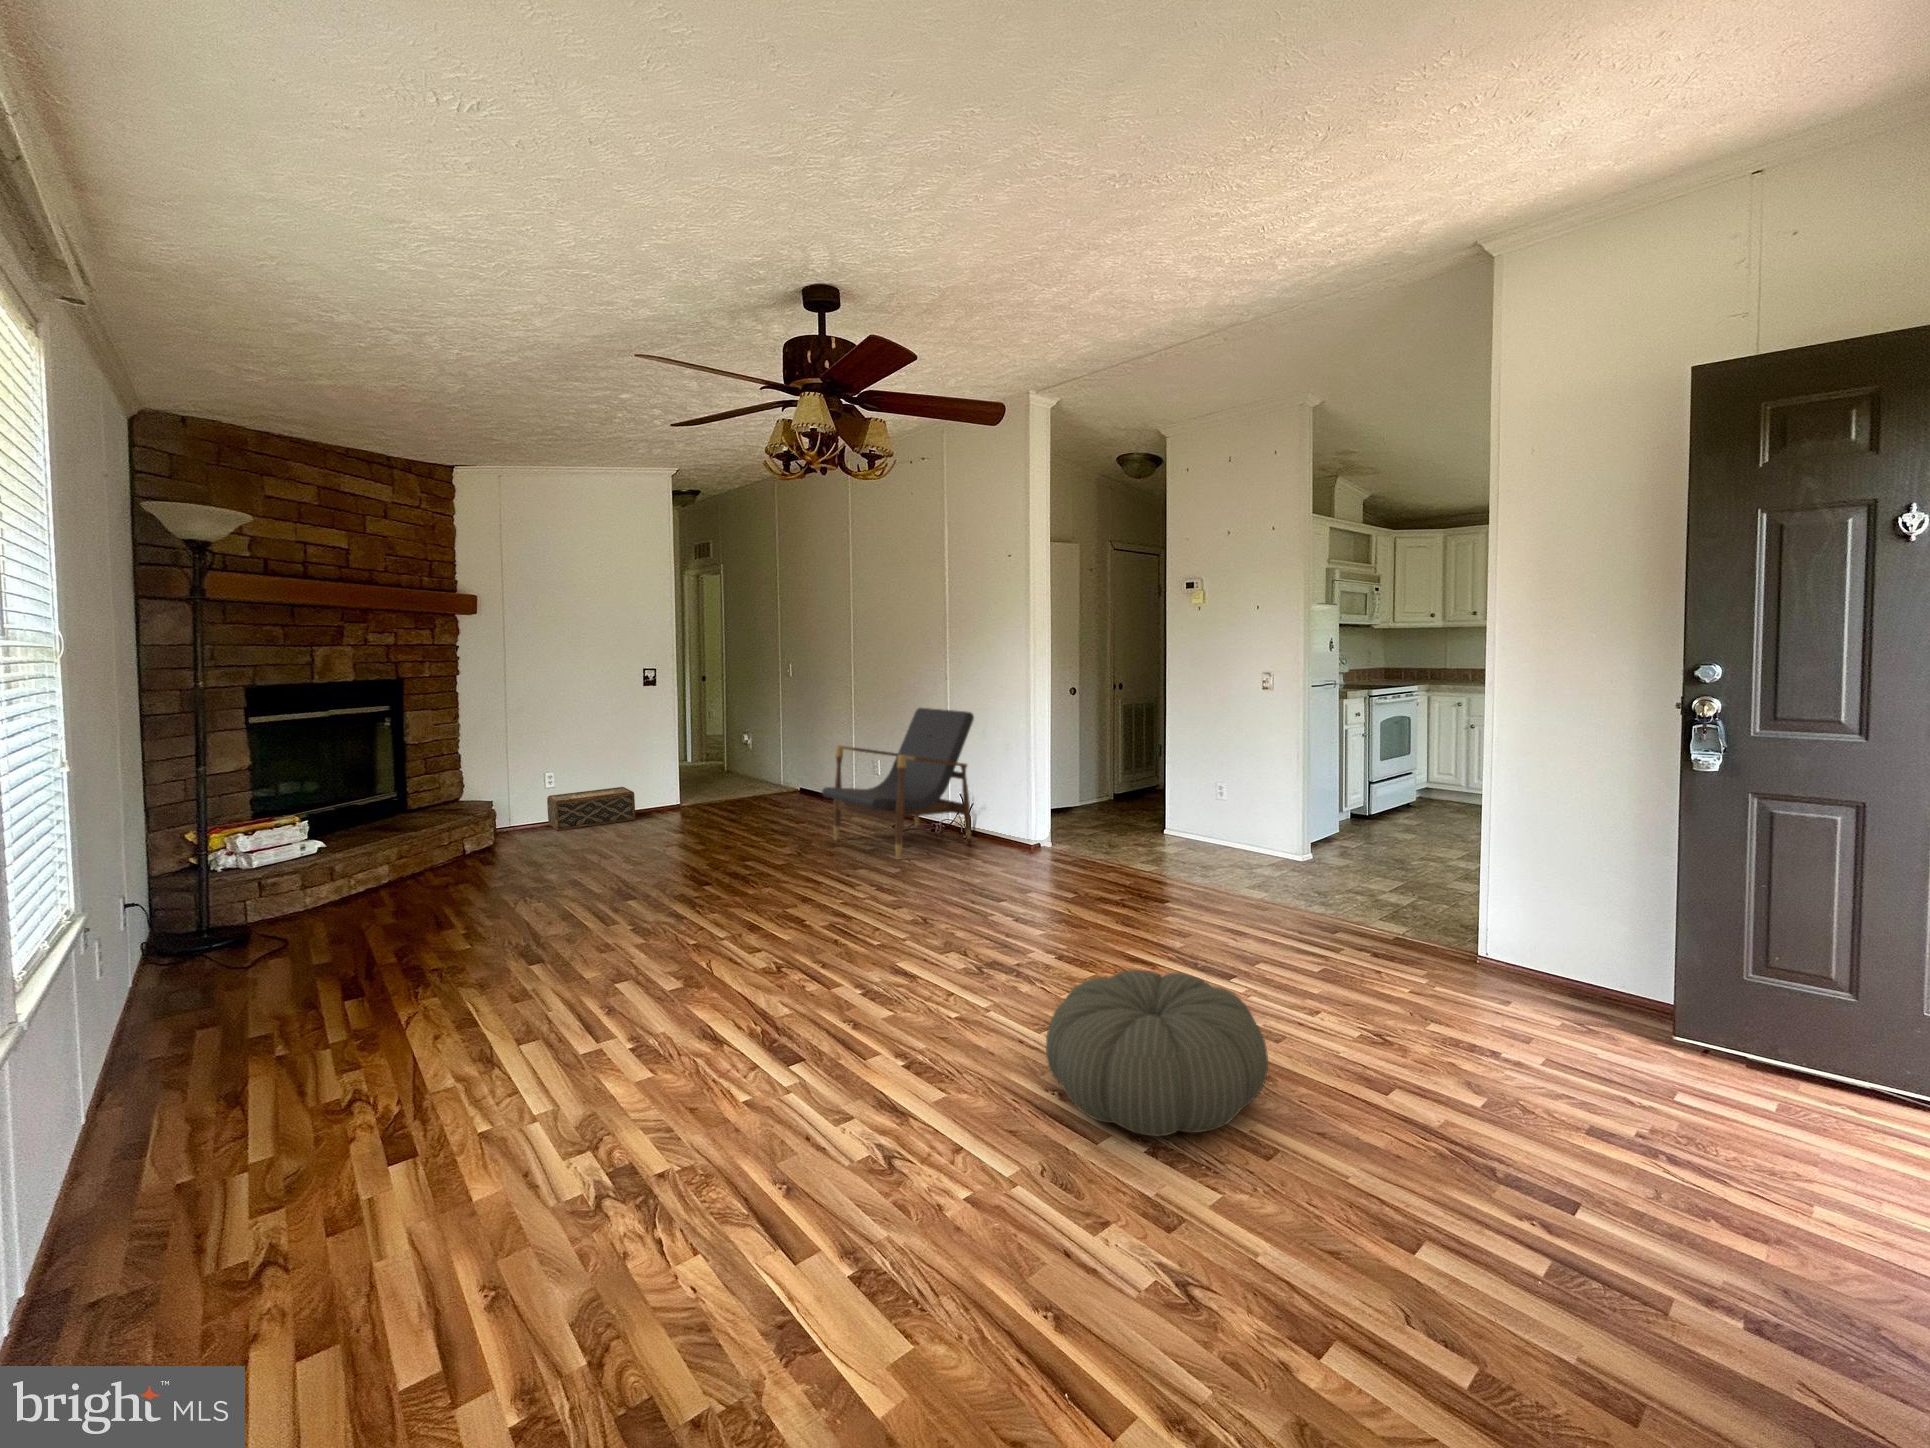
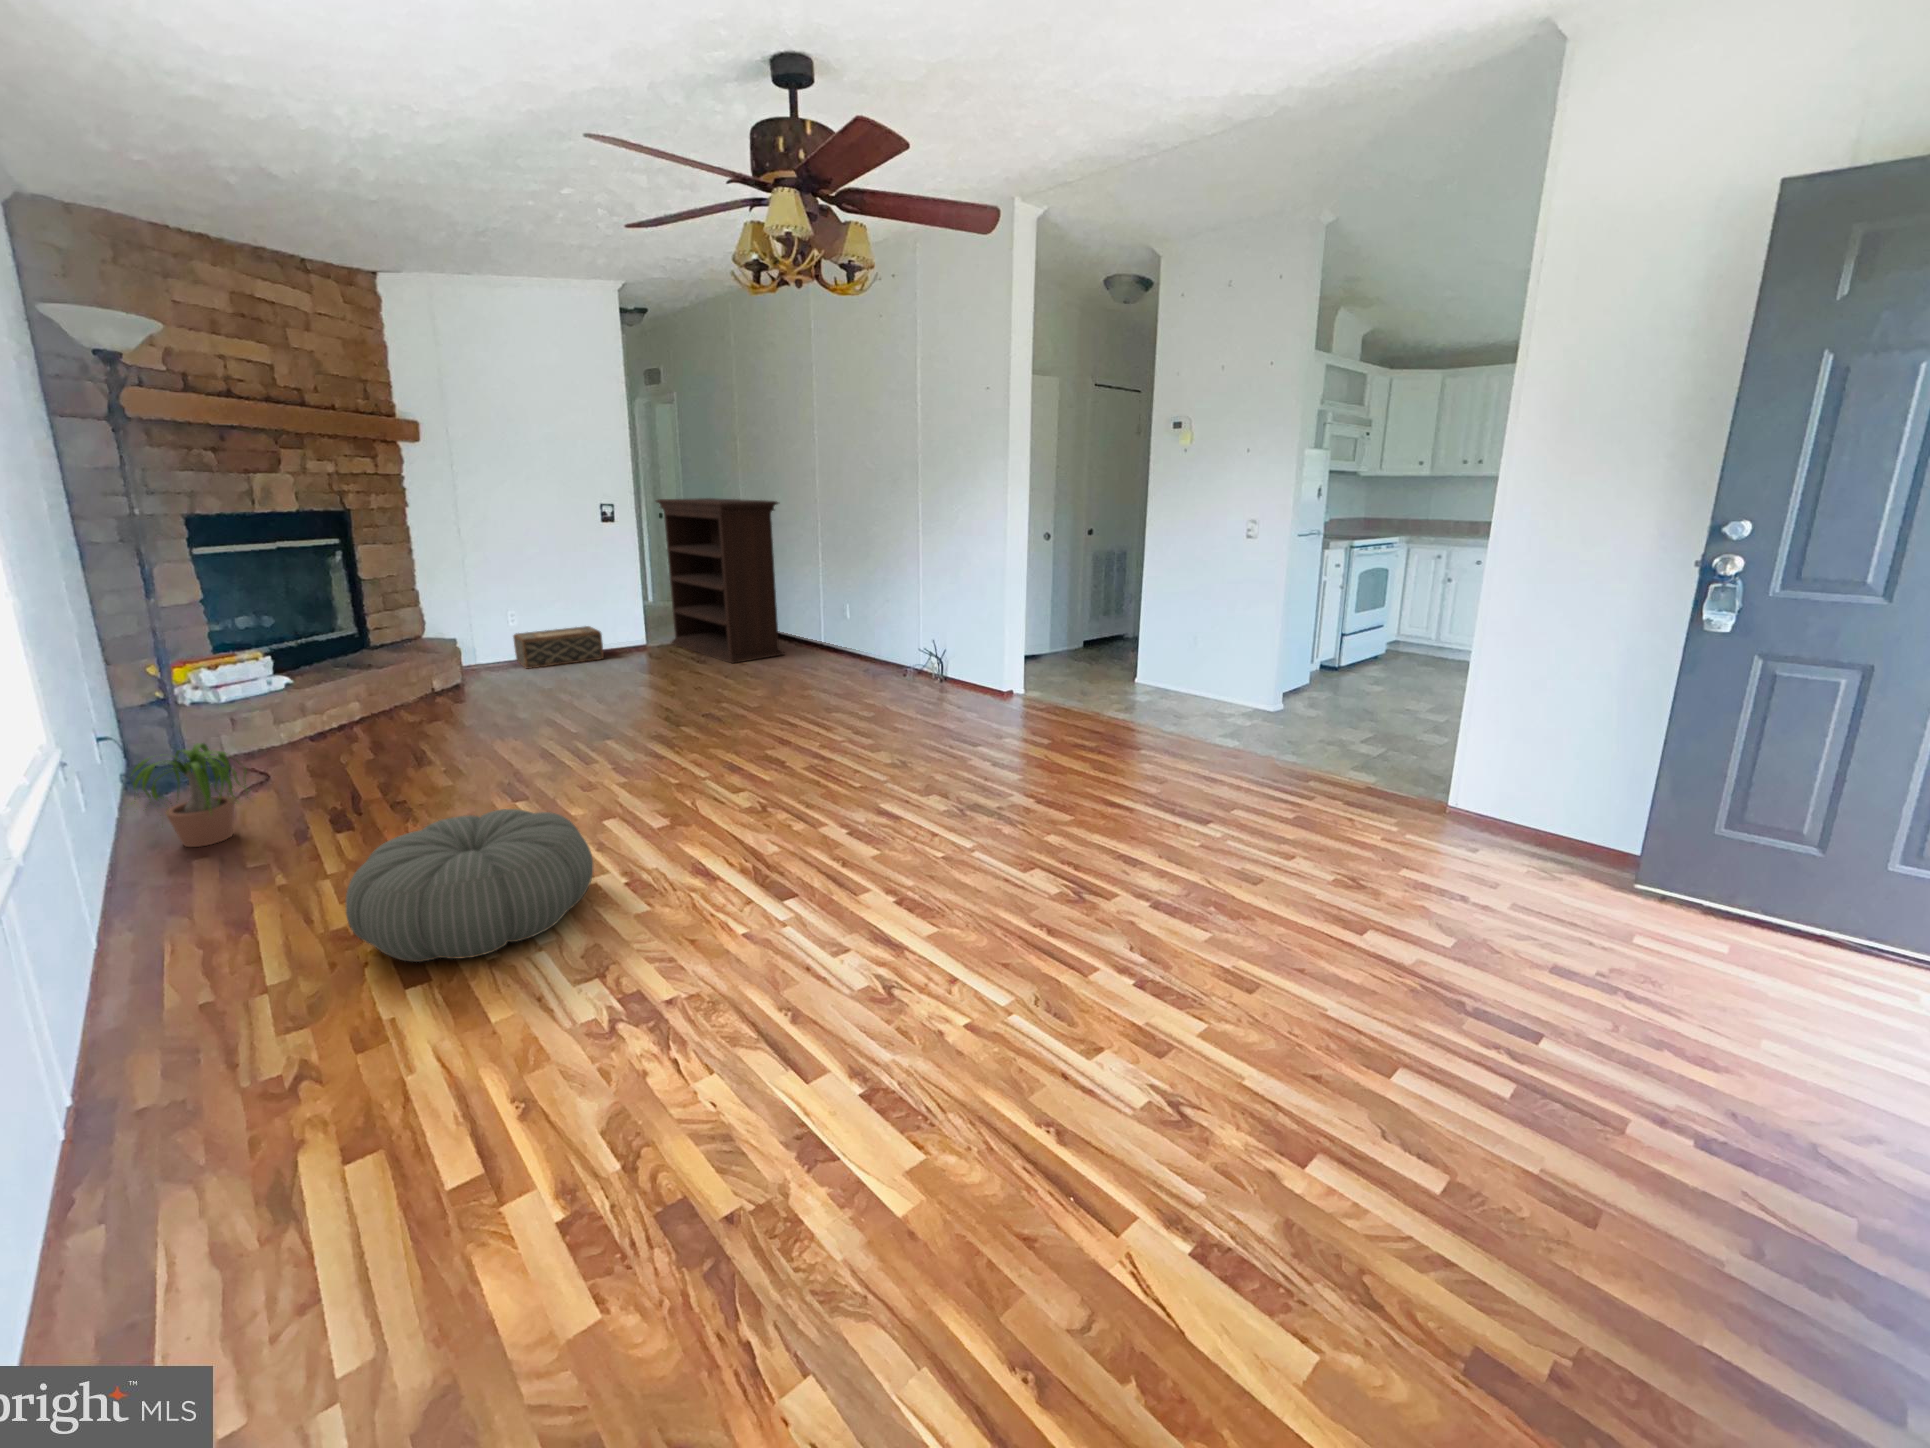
bookshelf: none [695,661,815,822] -> present [656,498,785,663]
lounge chair: present [822,708,974,860] -> none [793,551,947,703]
potted plant: none [122,909,272,1018] -> present [131,743,248,847]
pouf: present [1046,970,1268,1136] -> present [346,809,593,962]

